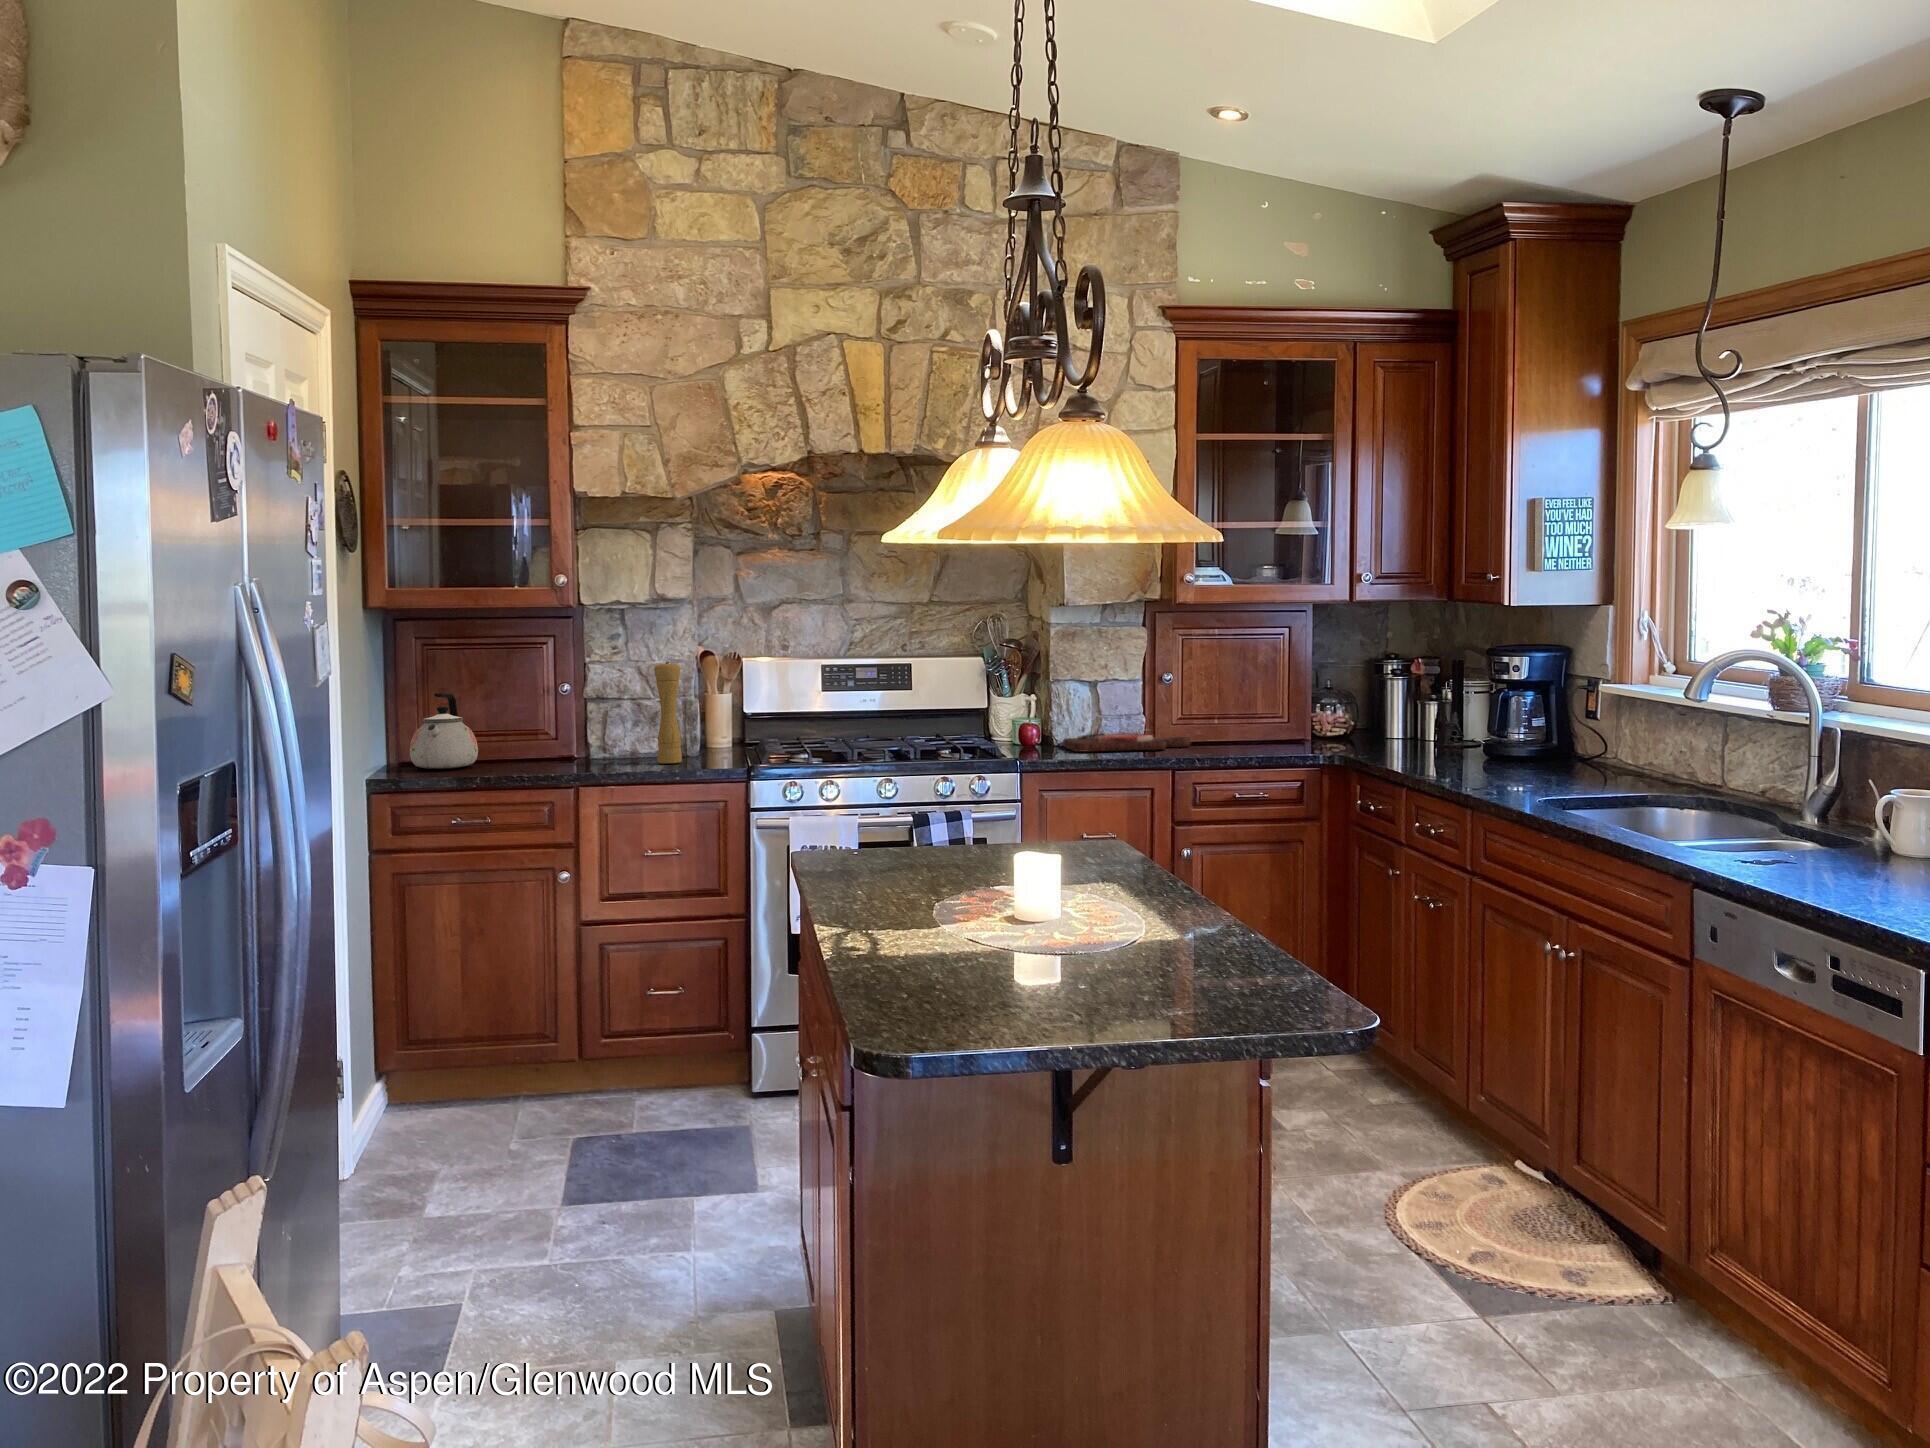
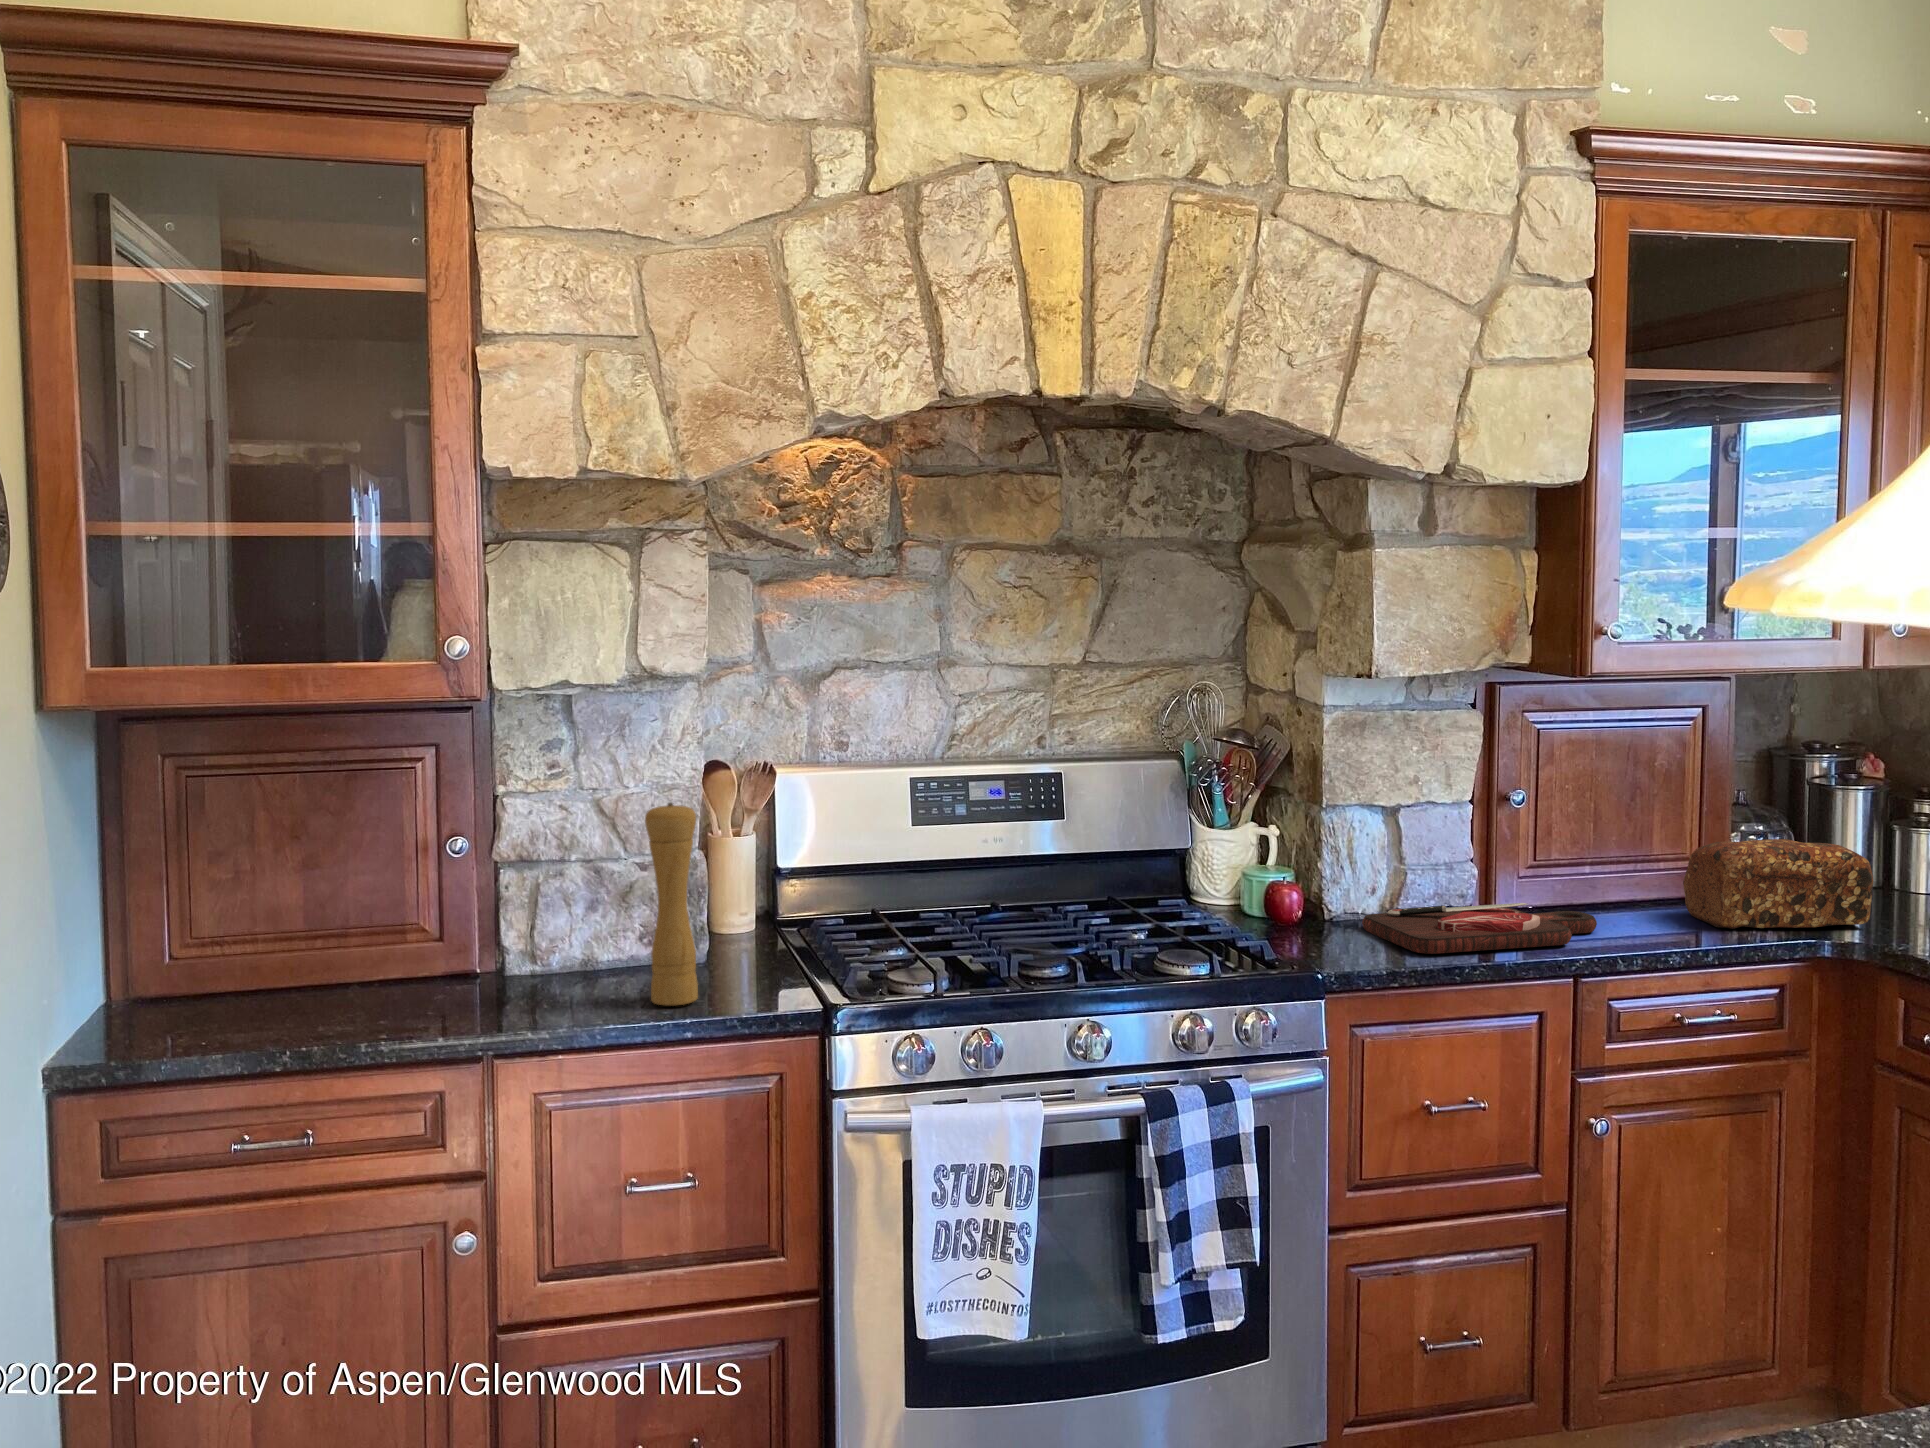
kettle: present [410,693,478,769] -> none [137,871,282,1034]
bread loaf: none [1257,698,1350,746] -> present [1683,839,1873,929]

